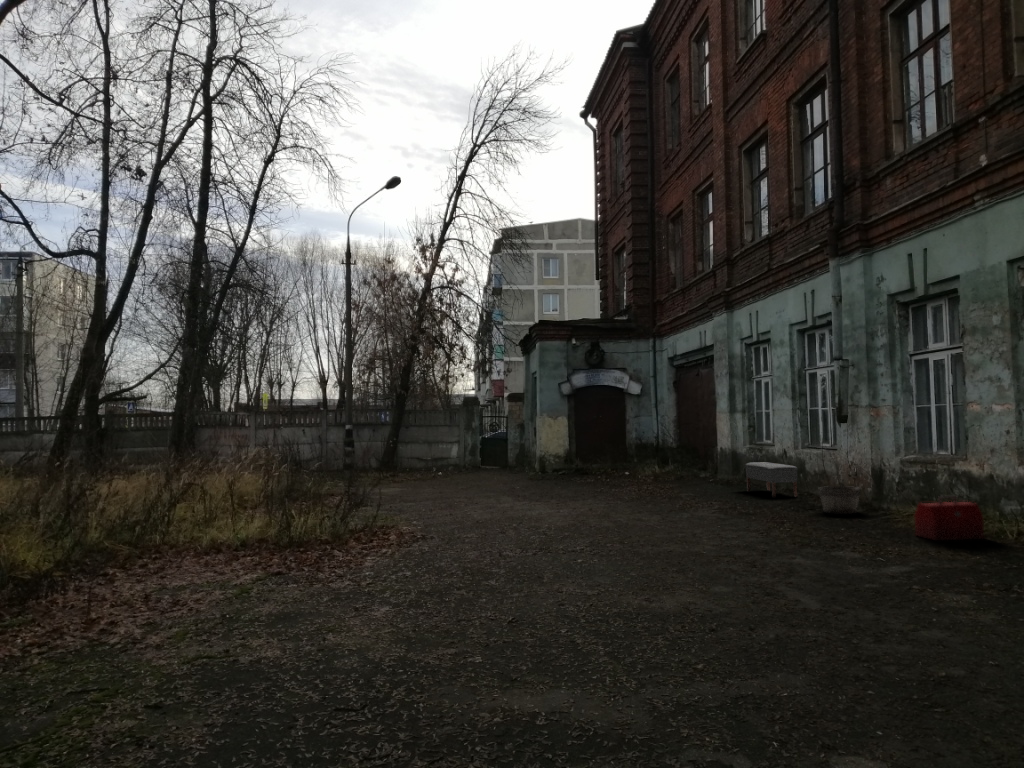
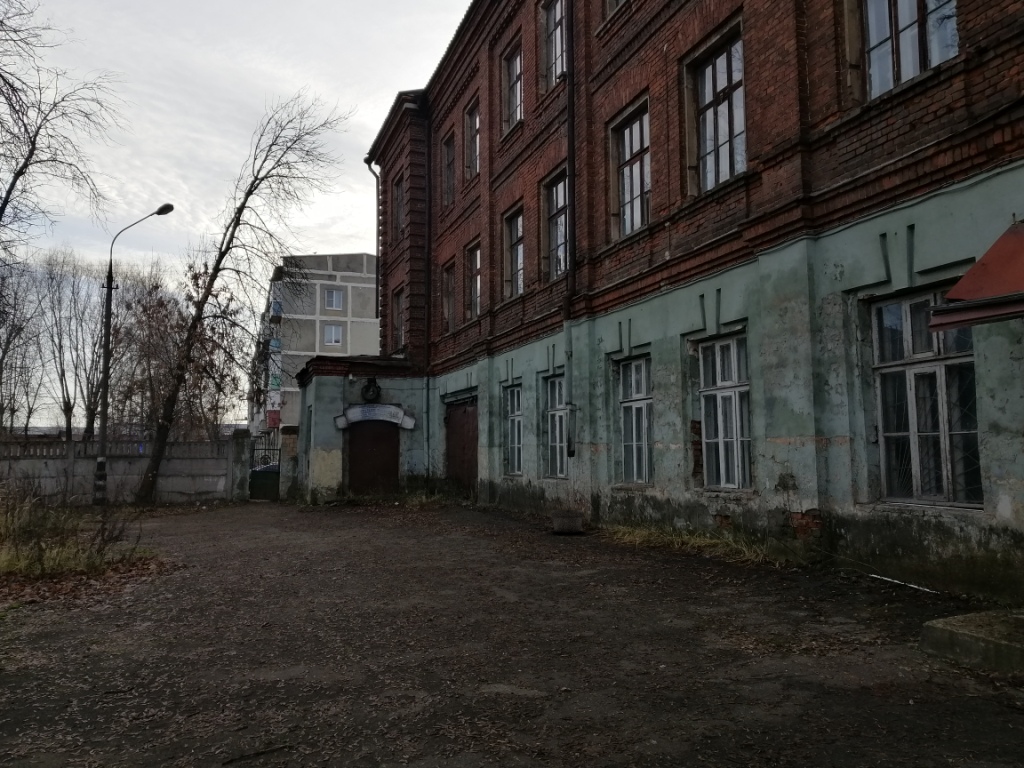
bench: present [745,462,798,498] -> none [498,492,540,522]
toolbox: present [914,496,984,540] -> none [614,513,661,548]

